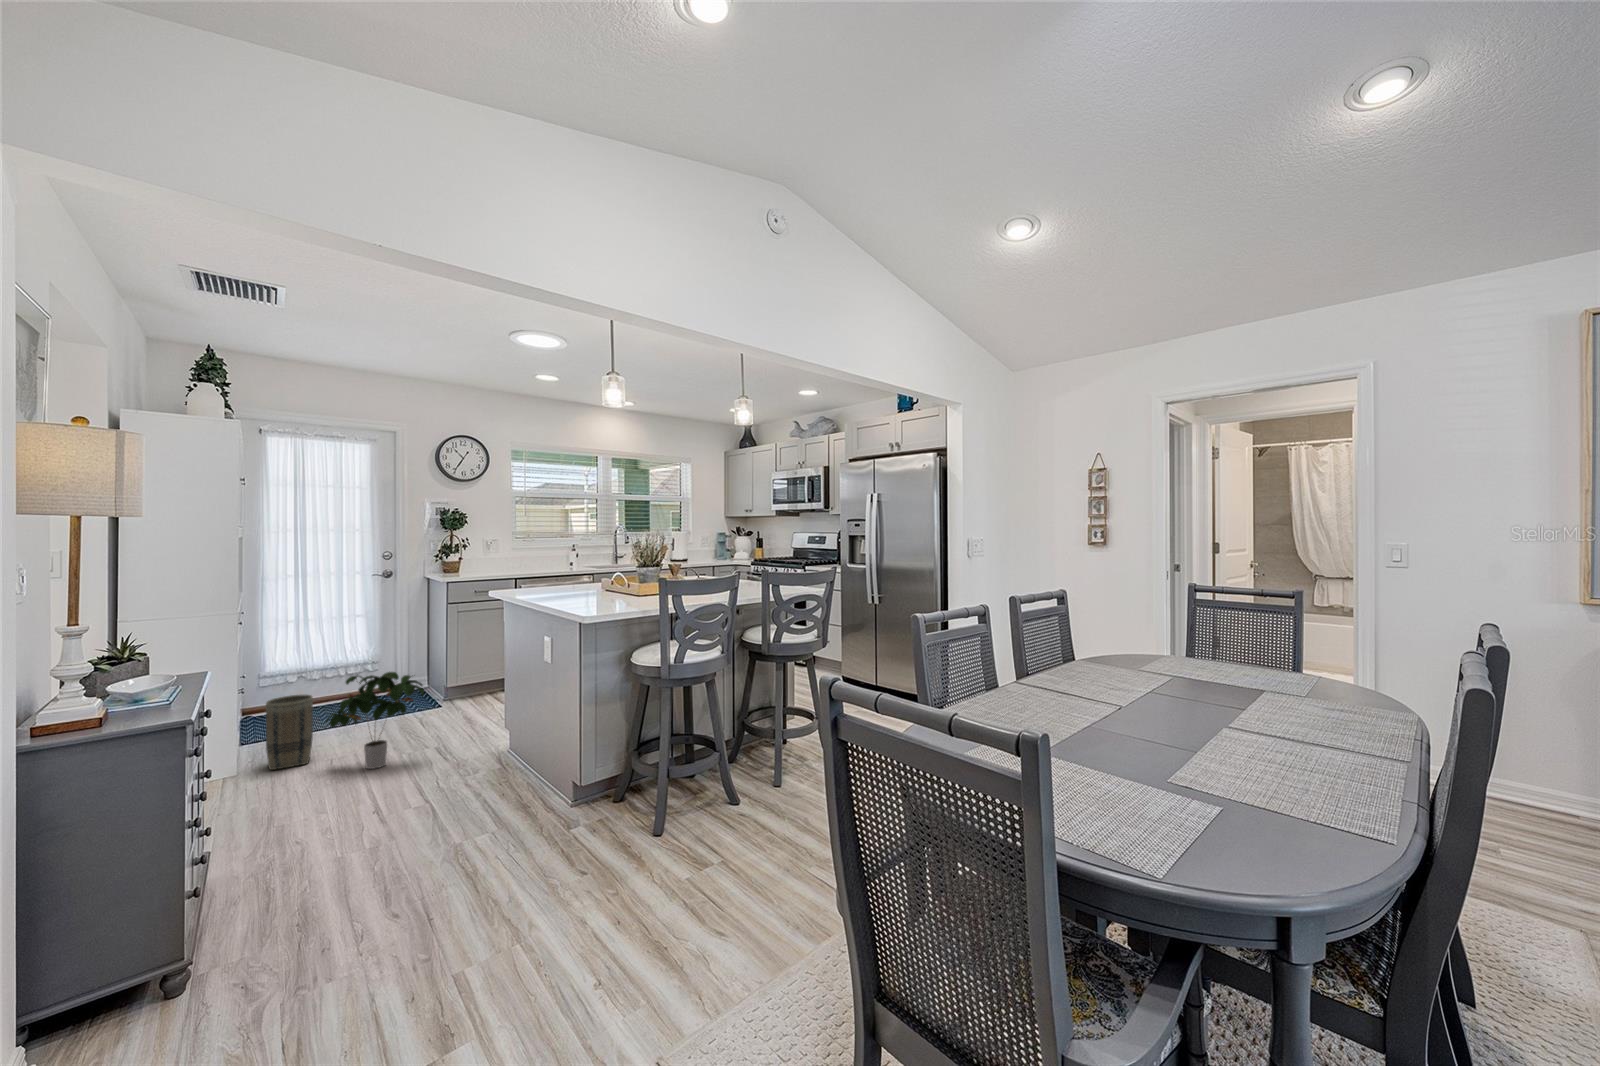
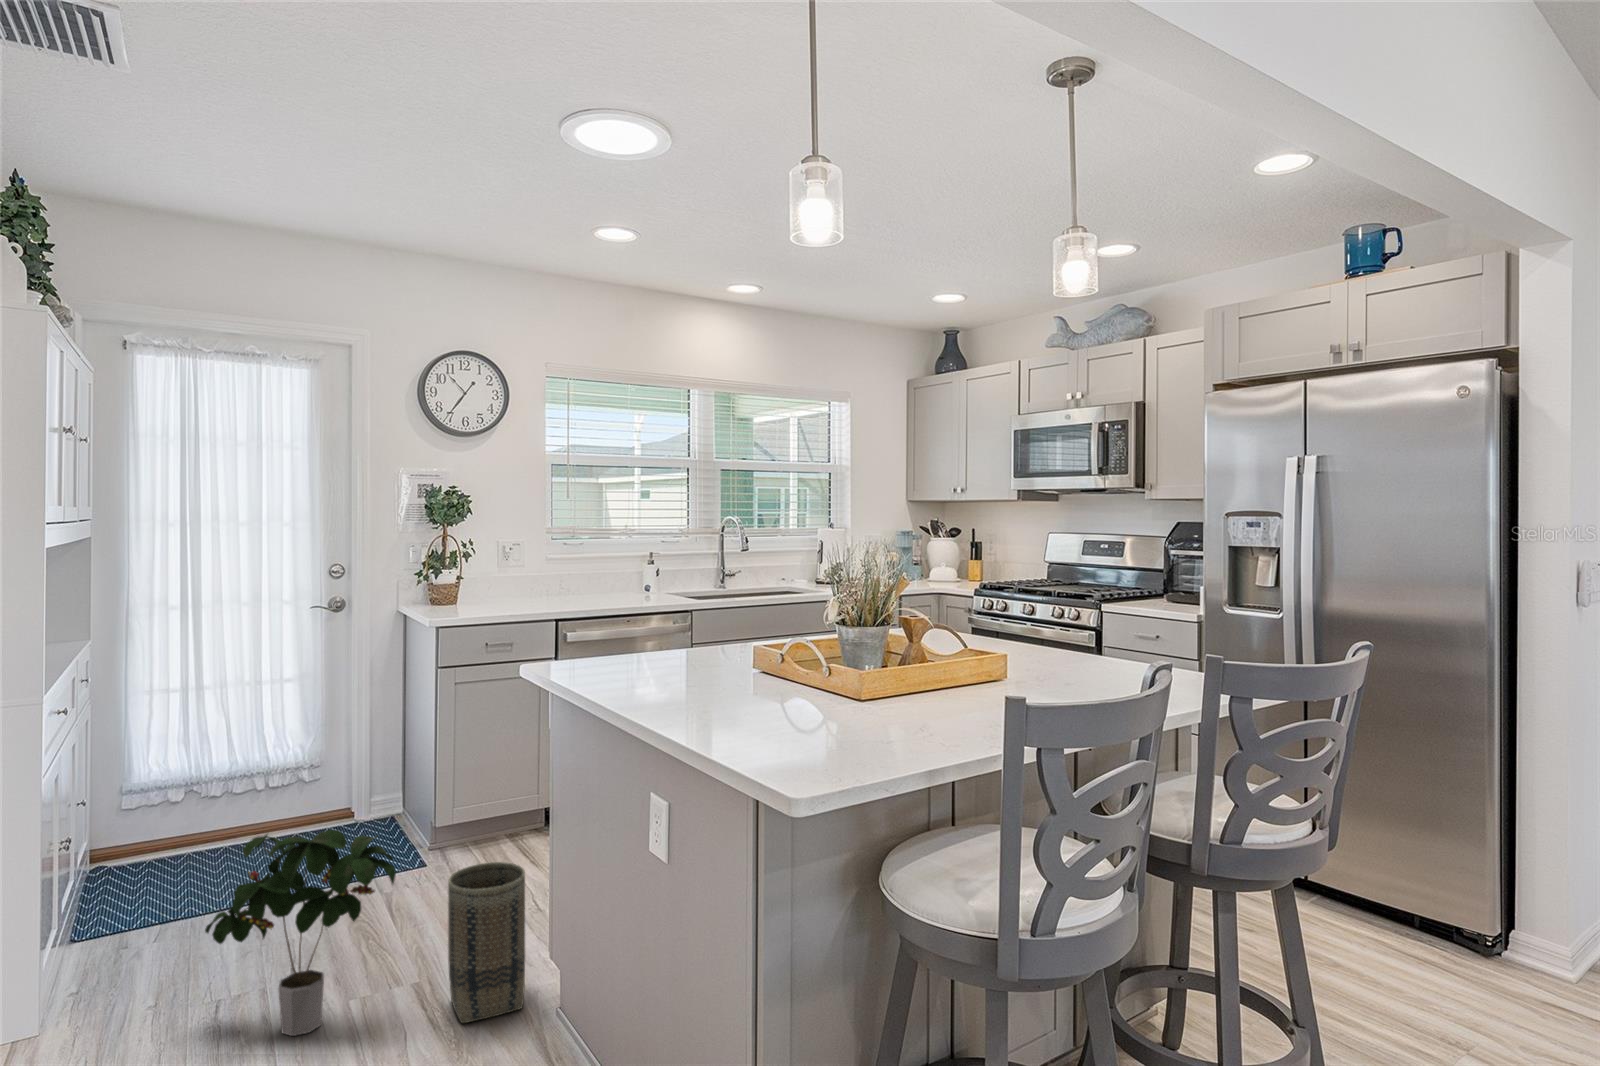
basket: present [266,694,313,770] -> present [448,862,525,1023]

